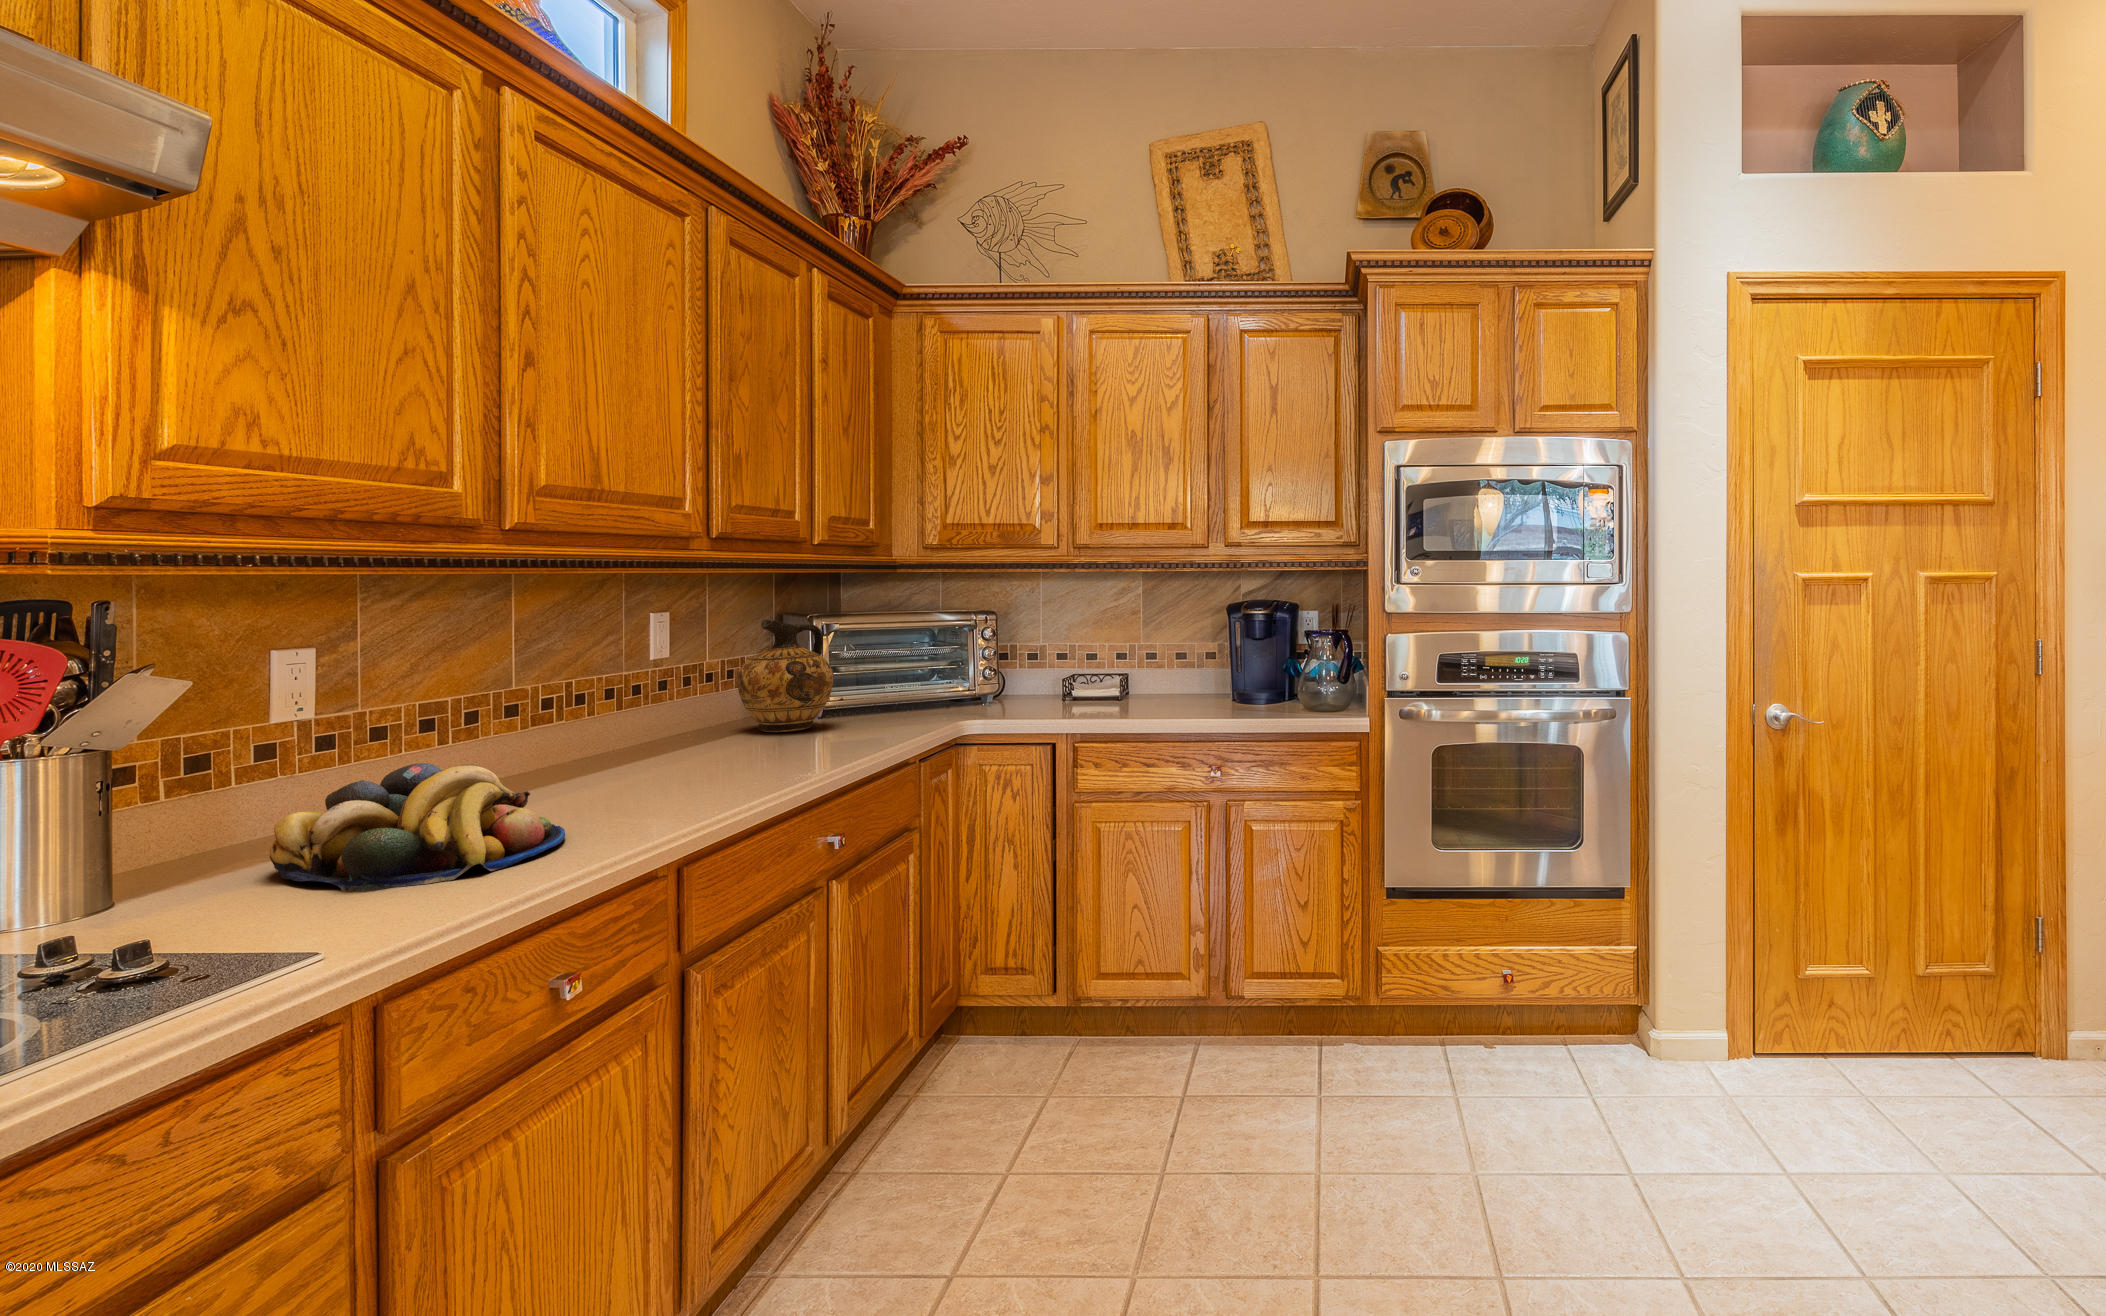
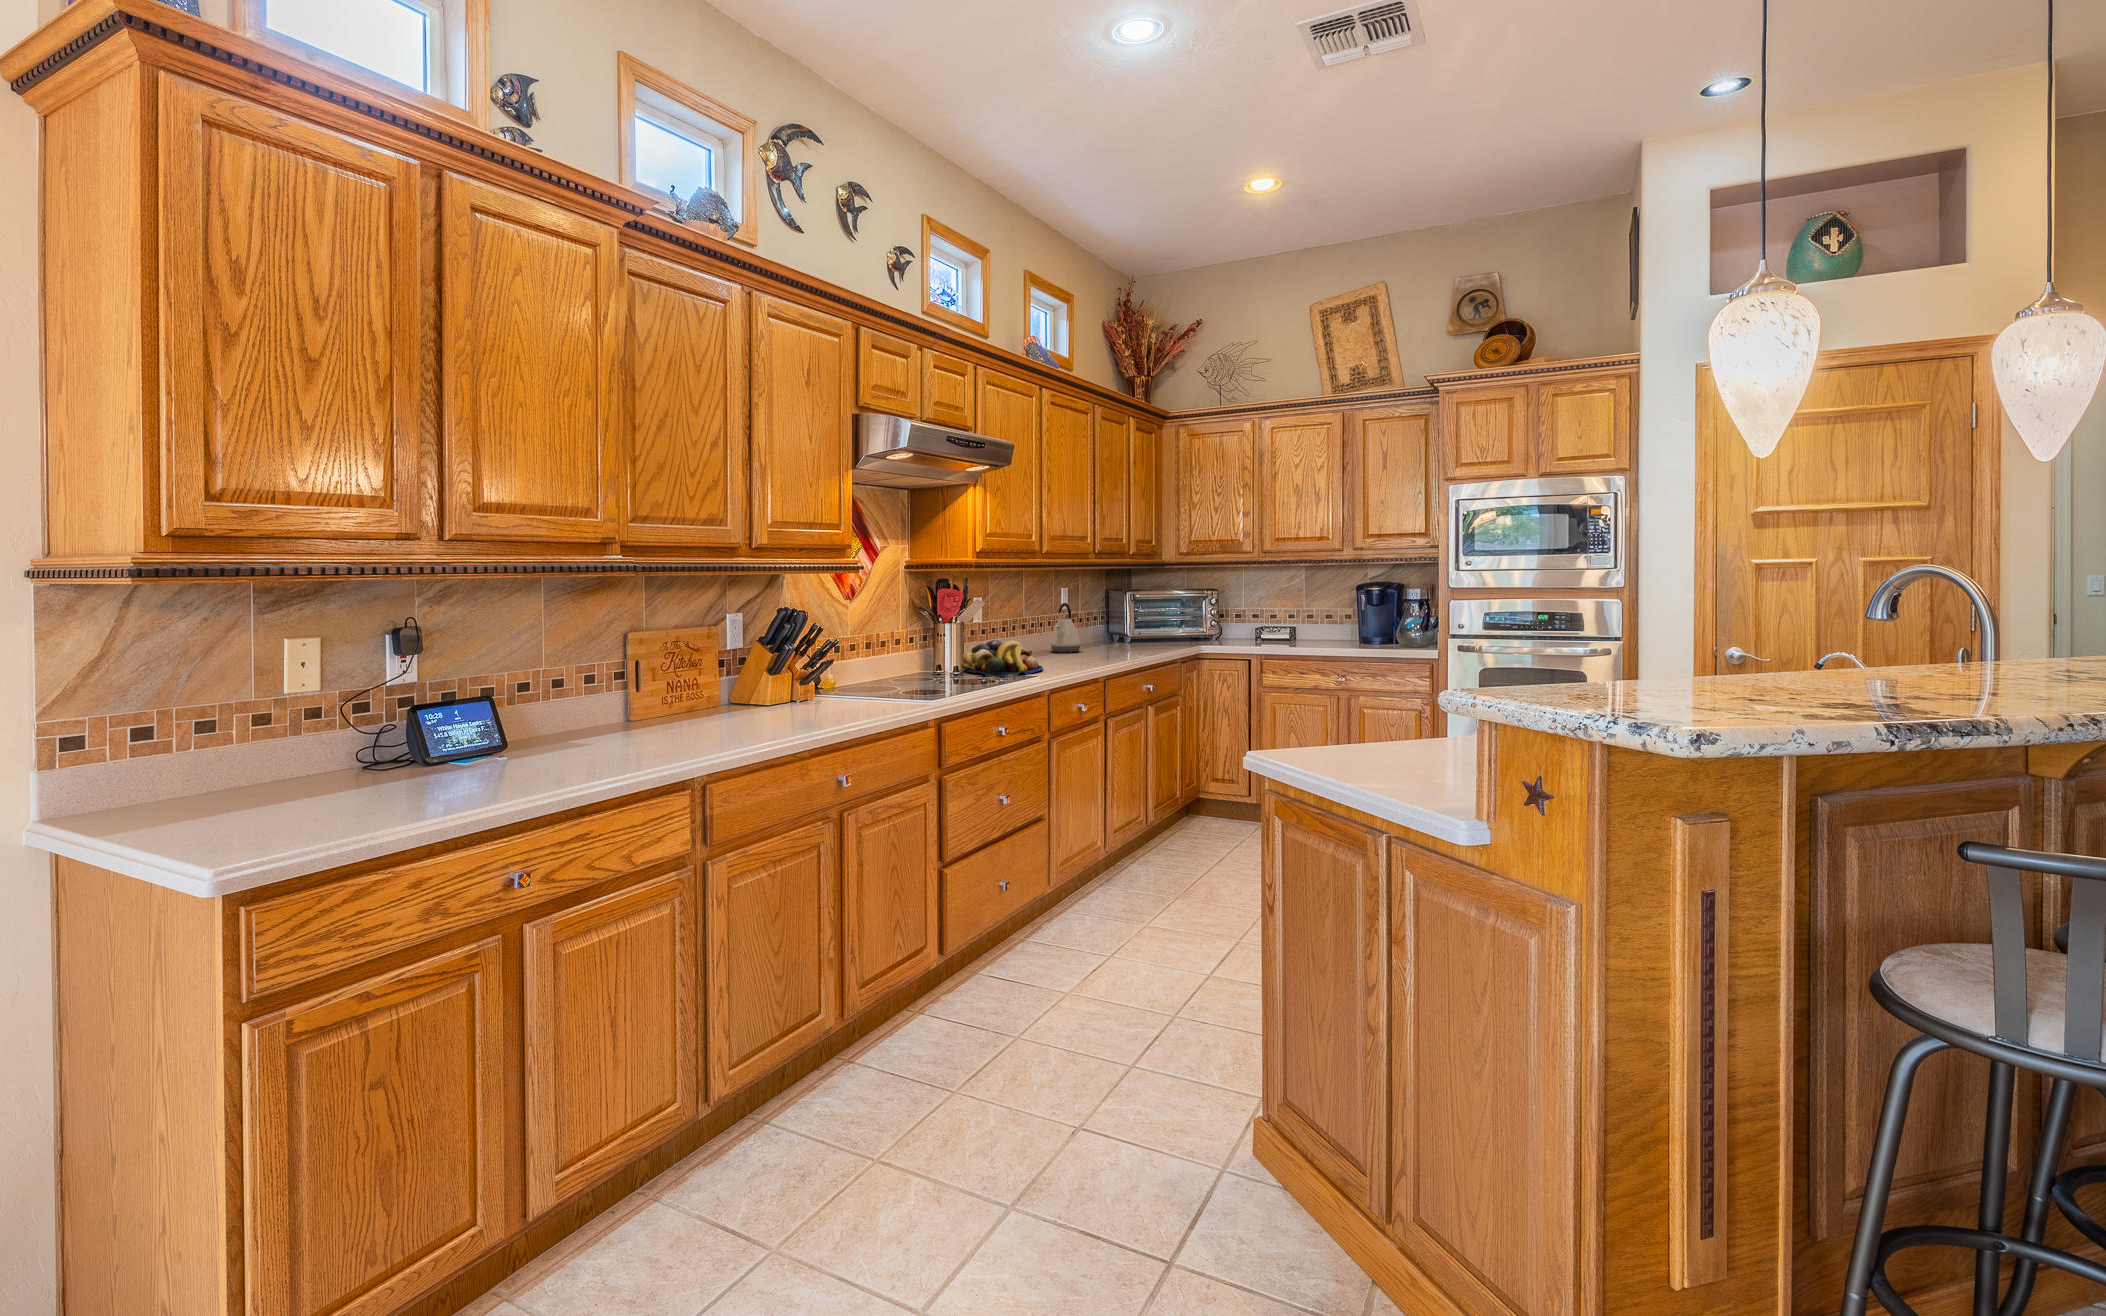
ceramic jug: present [737,619,833,732] -> none [1090,591,1134,645]
kettle: none [631,648,708,762] -> present [1050,603,1081,653]

